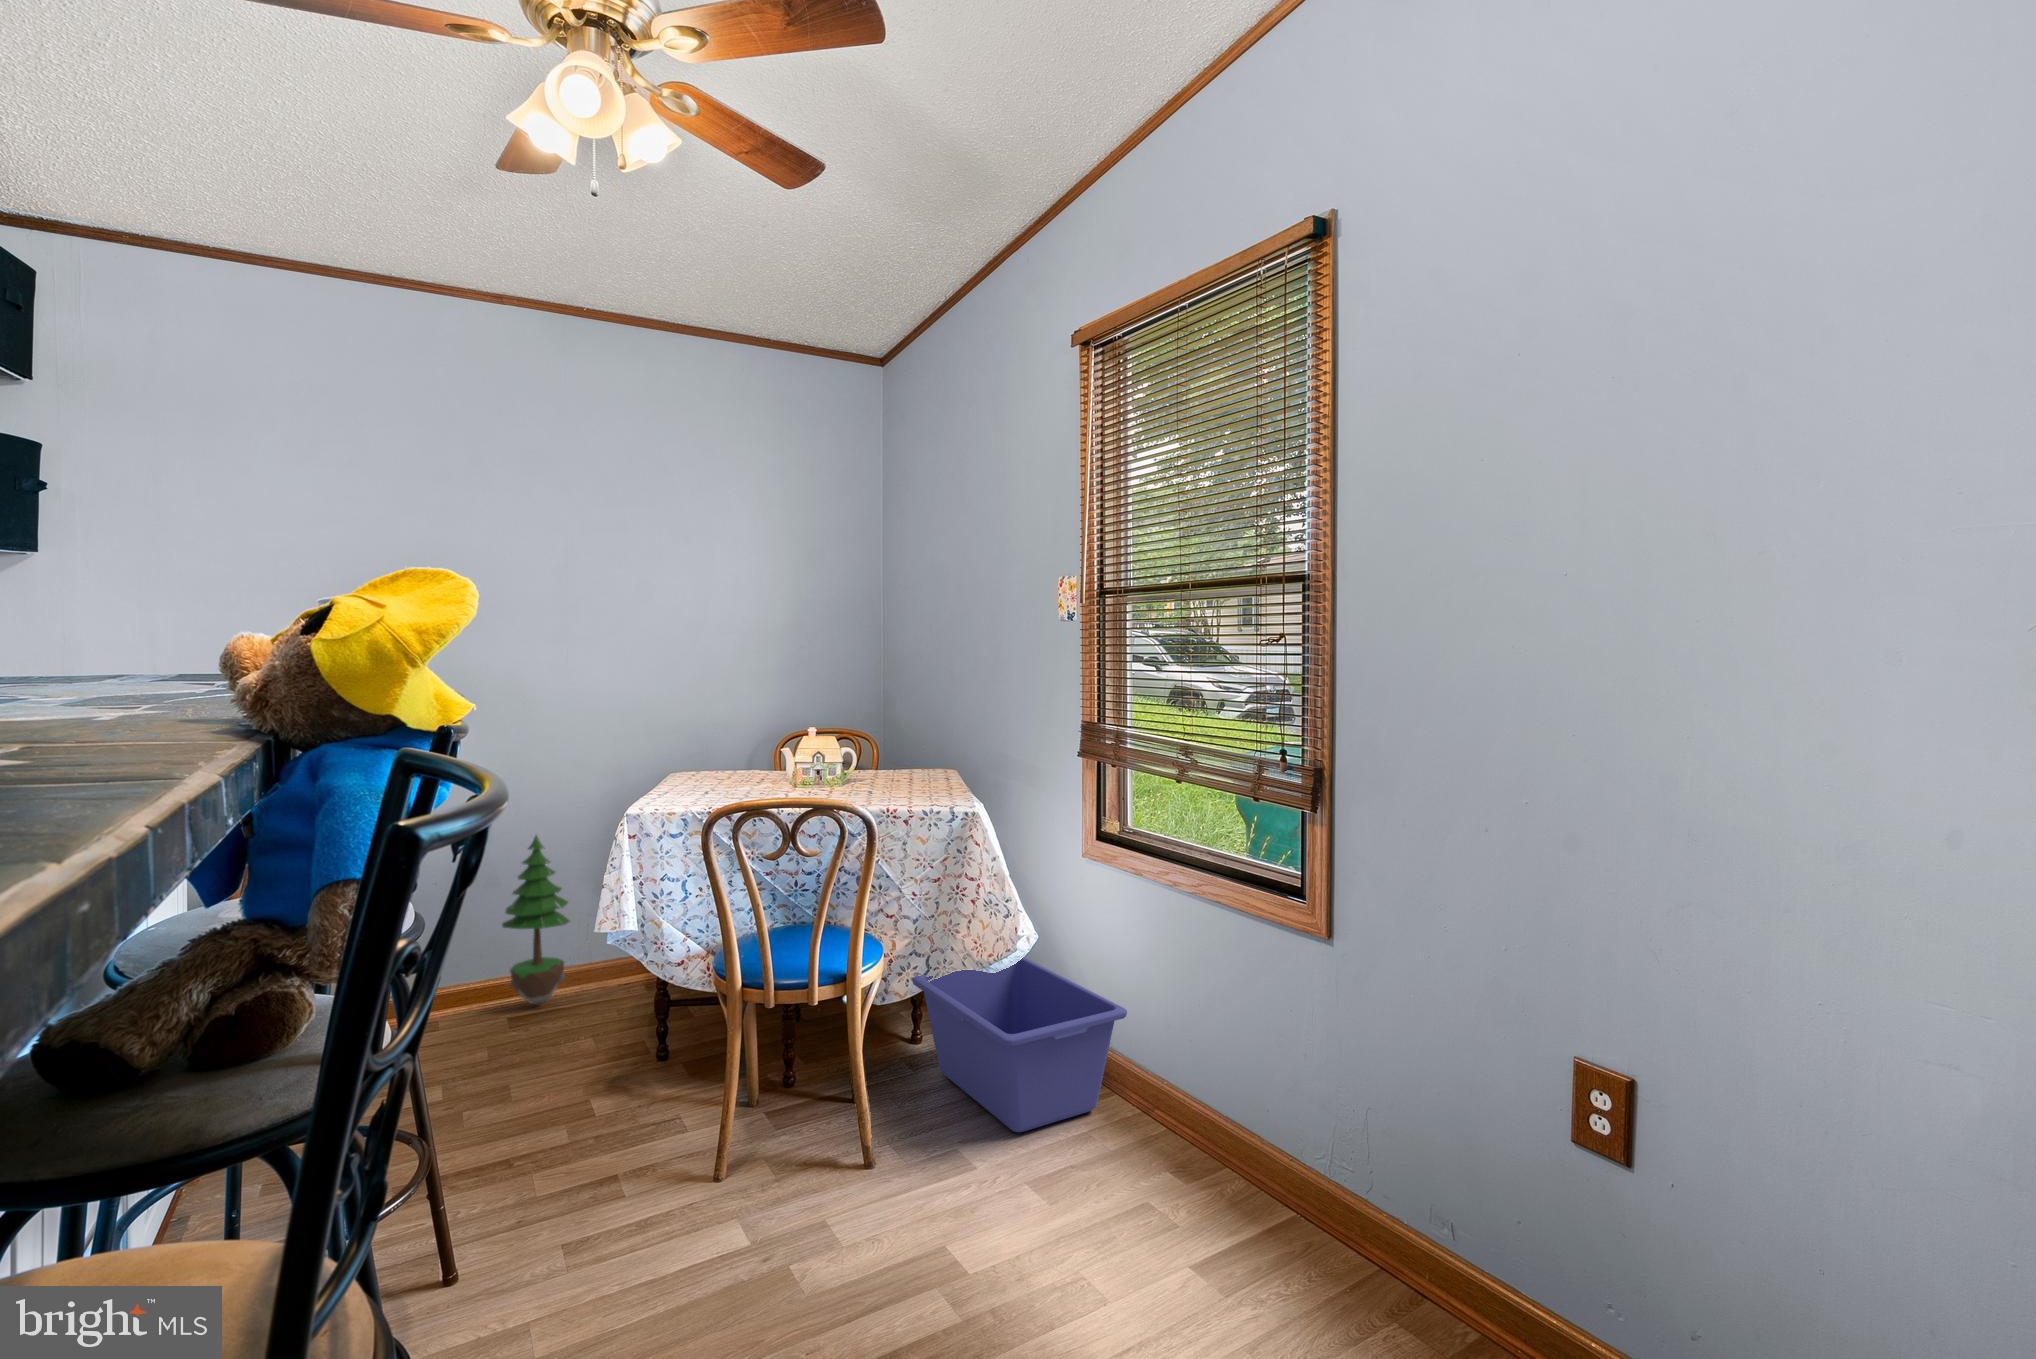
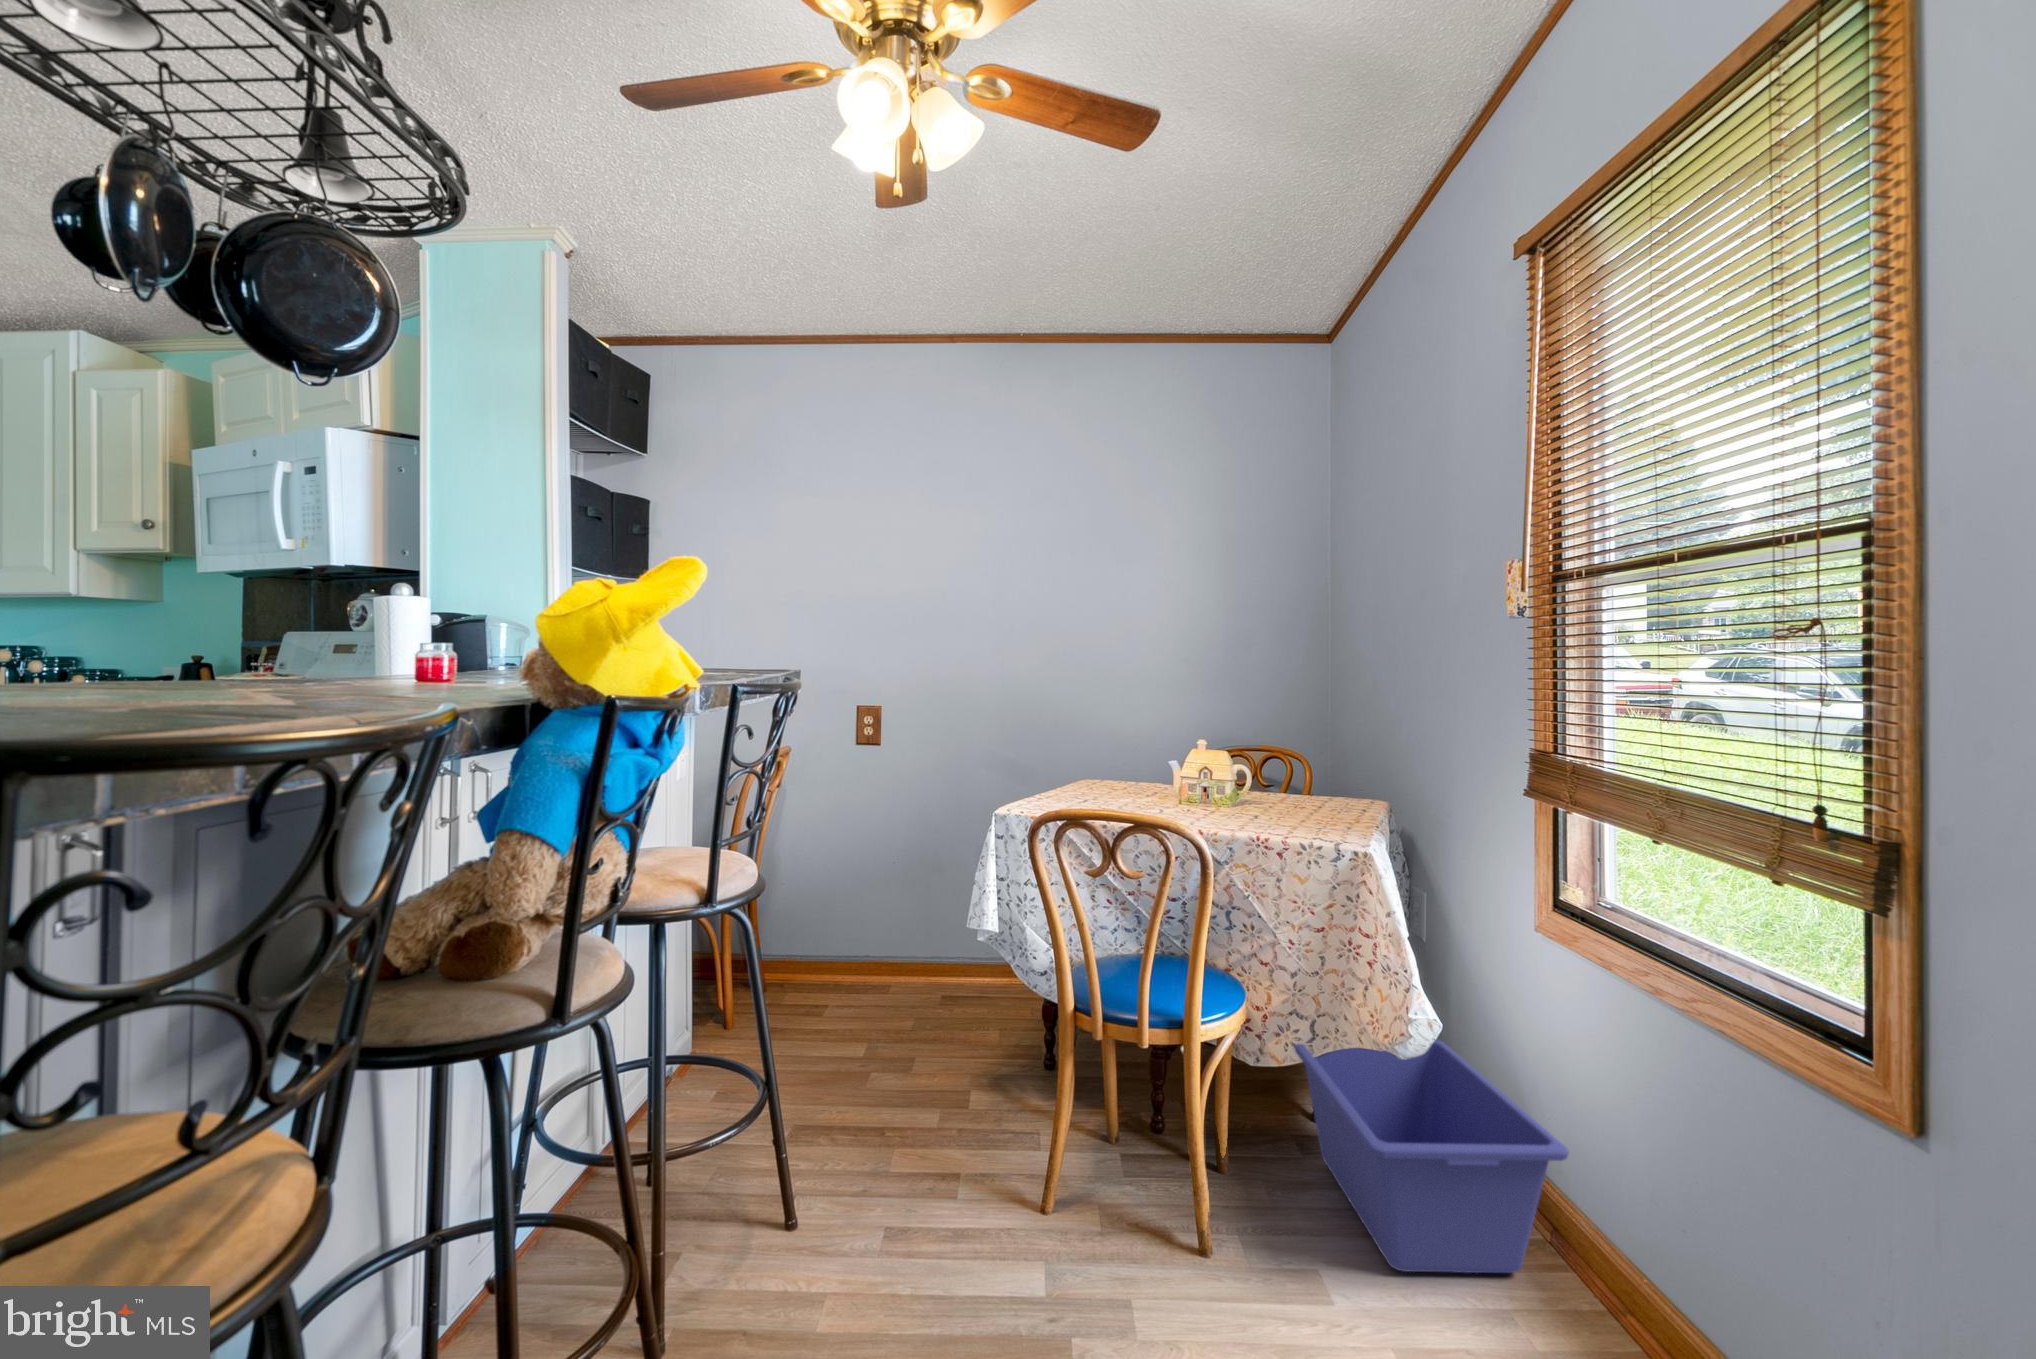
potted tree: present [502,836,570,1006] -> none [938,830,996,989]

